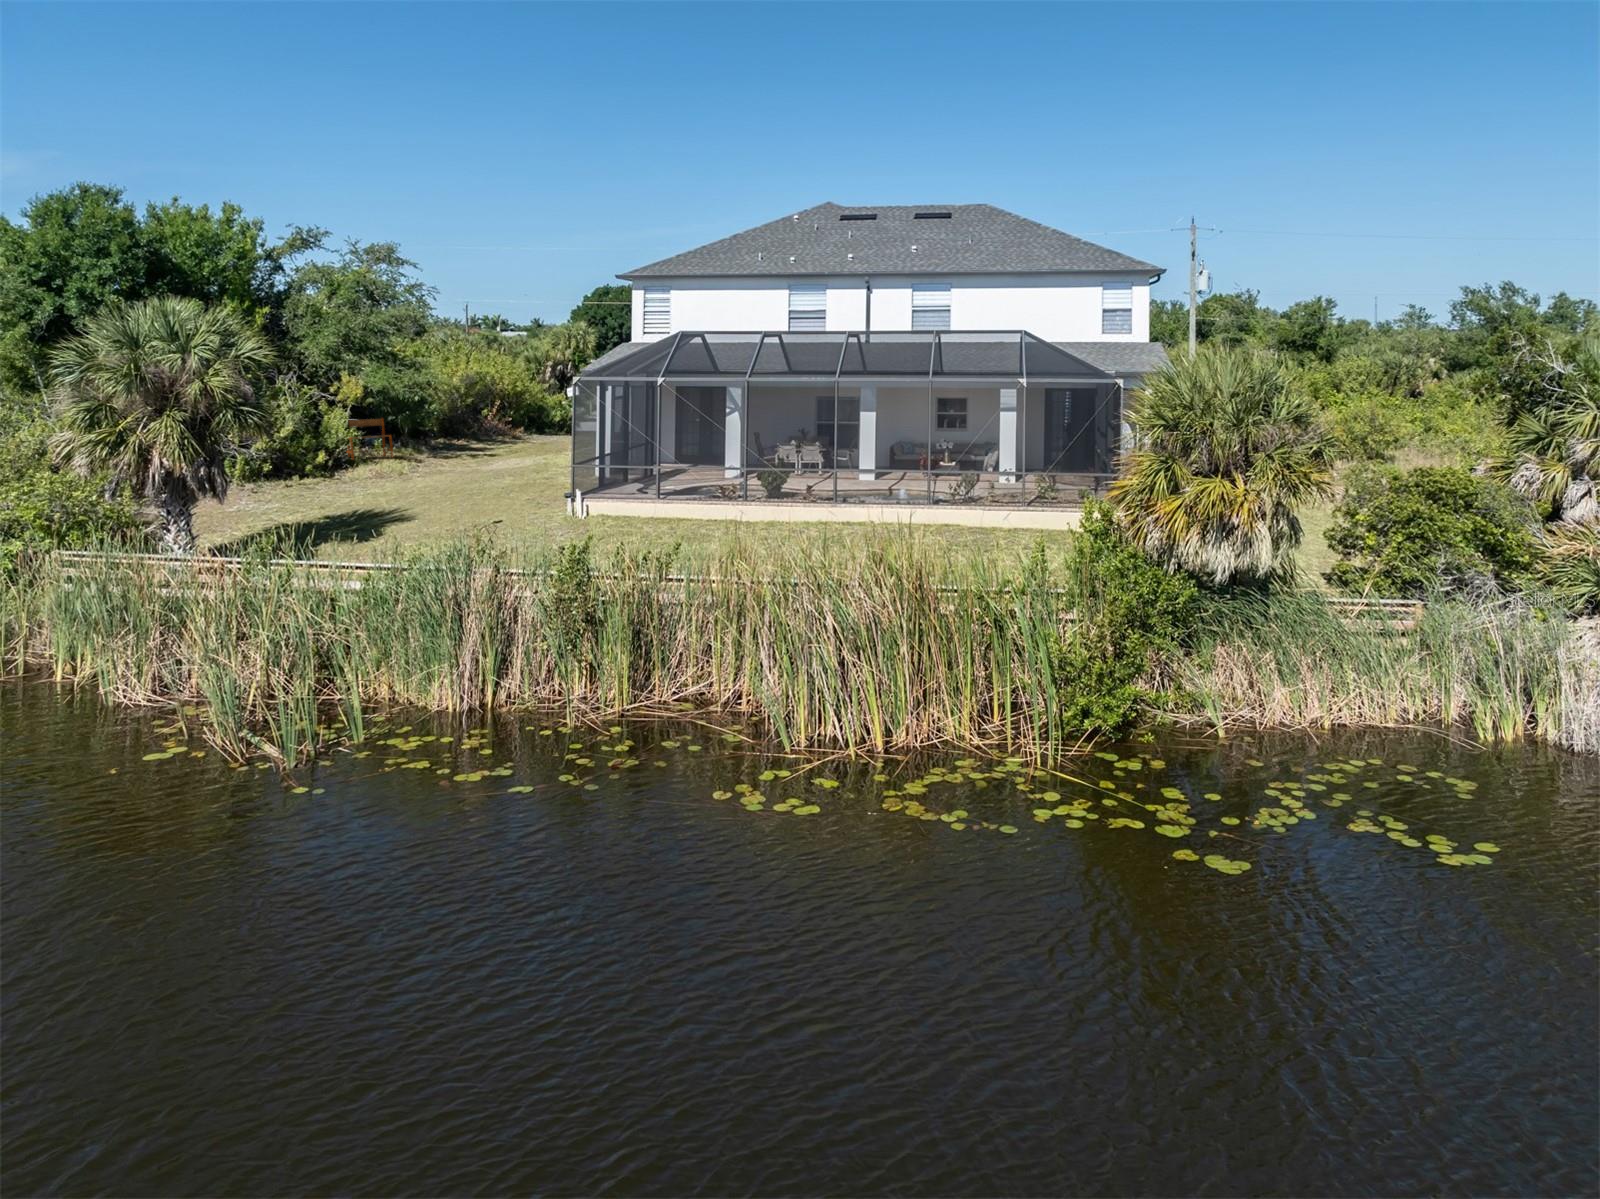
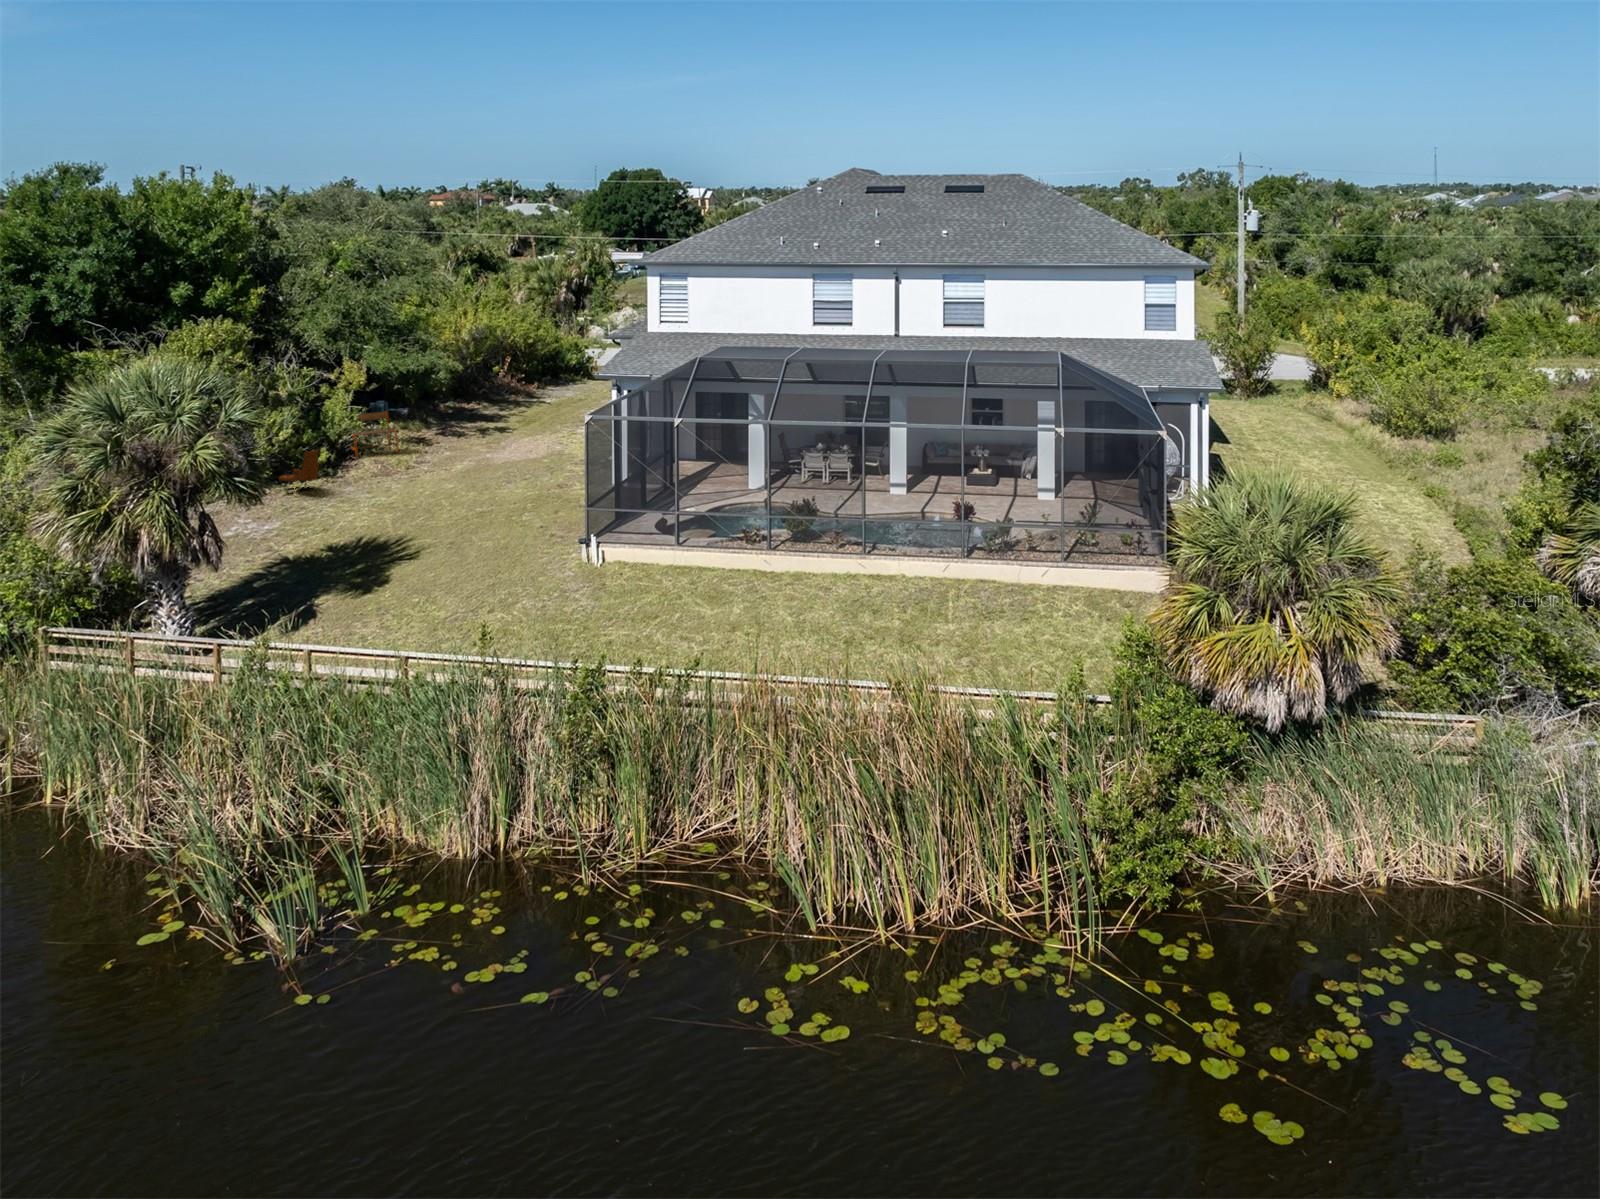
lounge chair: none [277,445,316,486] -> present [279,450,319,489]

